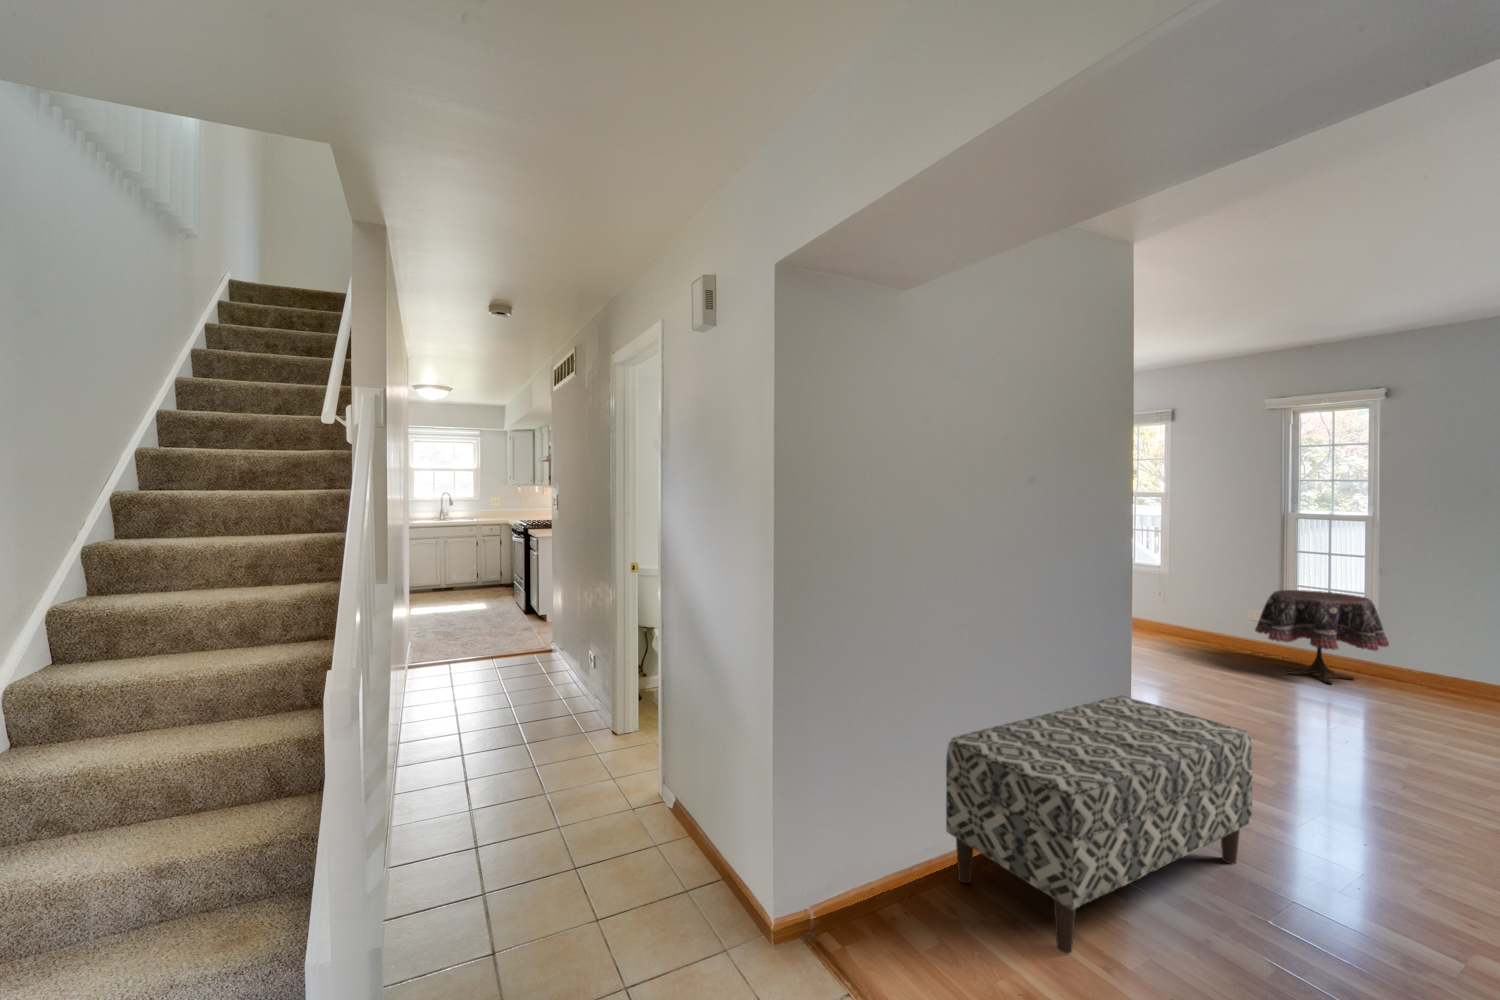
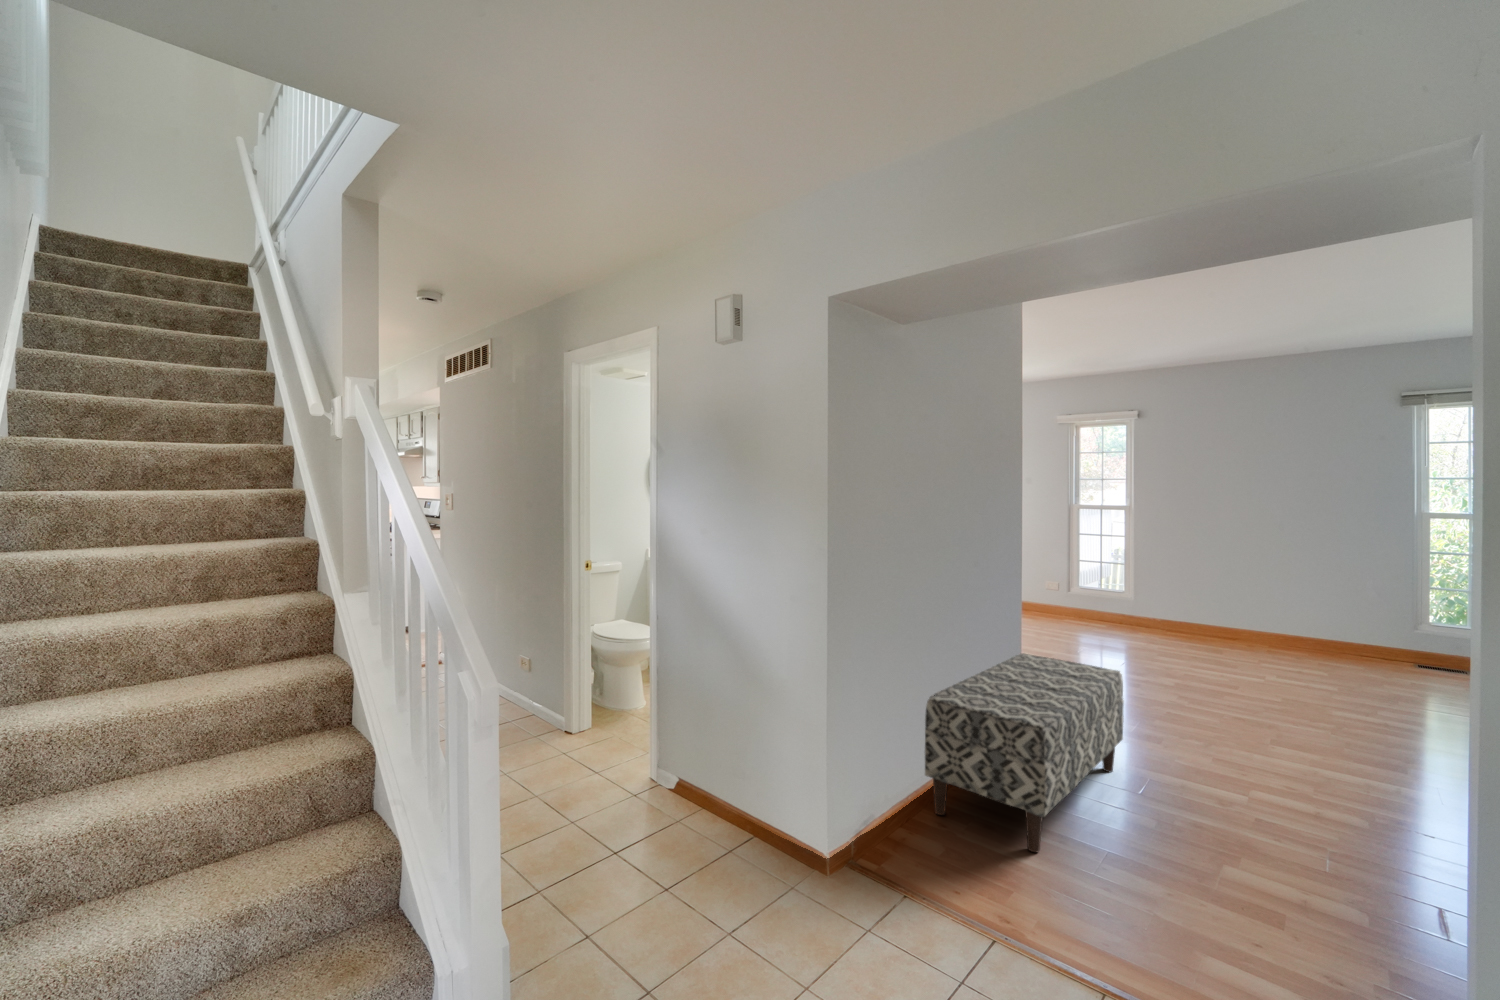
side table: present [1255,590,1389,684] -> none [1062,566,1150,637]

